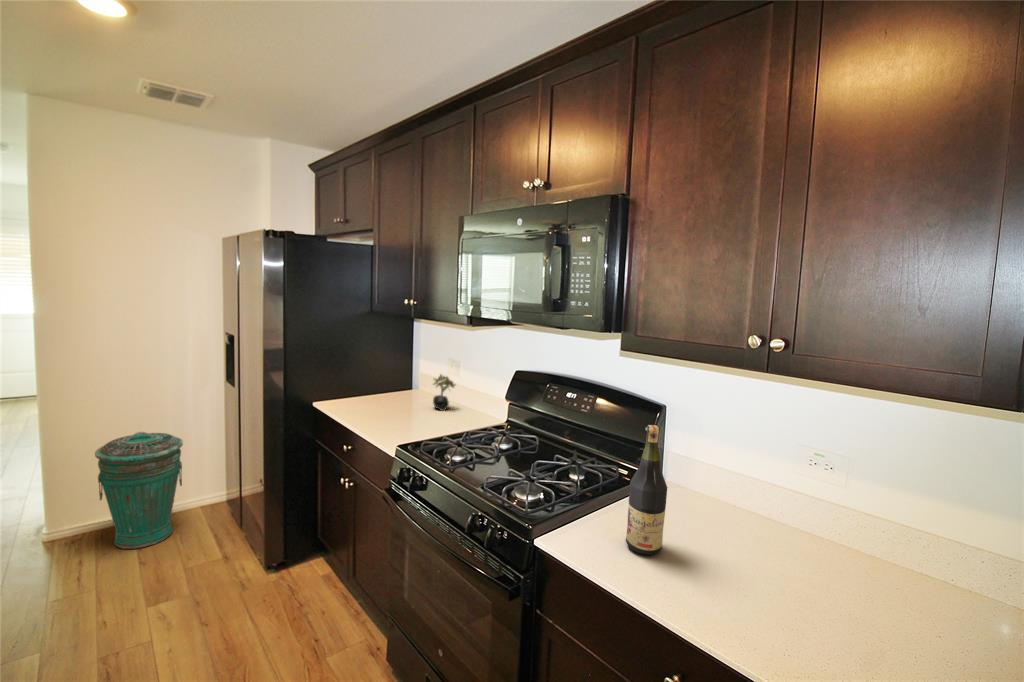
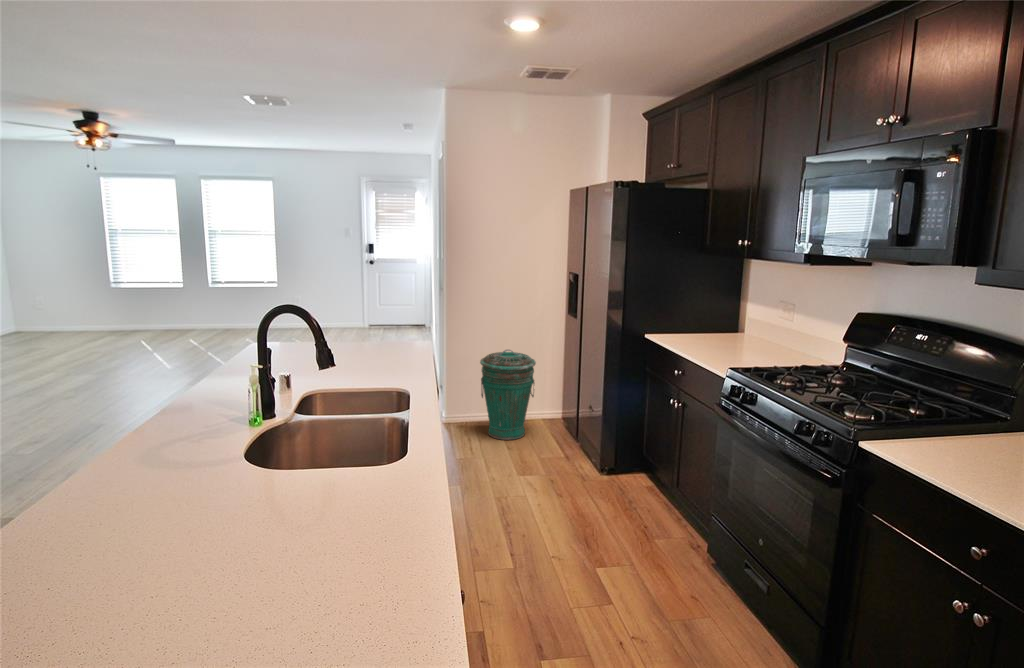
succulent plant: present [433,375,455,411] -> none [762,314,788,351]
wine bottle: present [626,425,667,555] -> none [953,349,1004,466]

